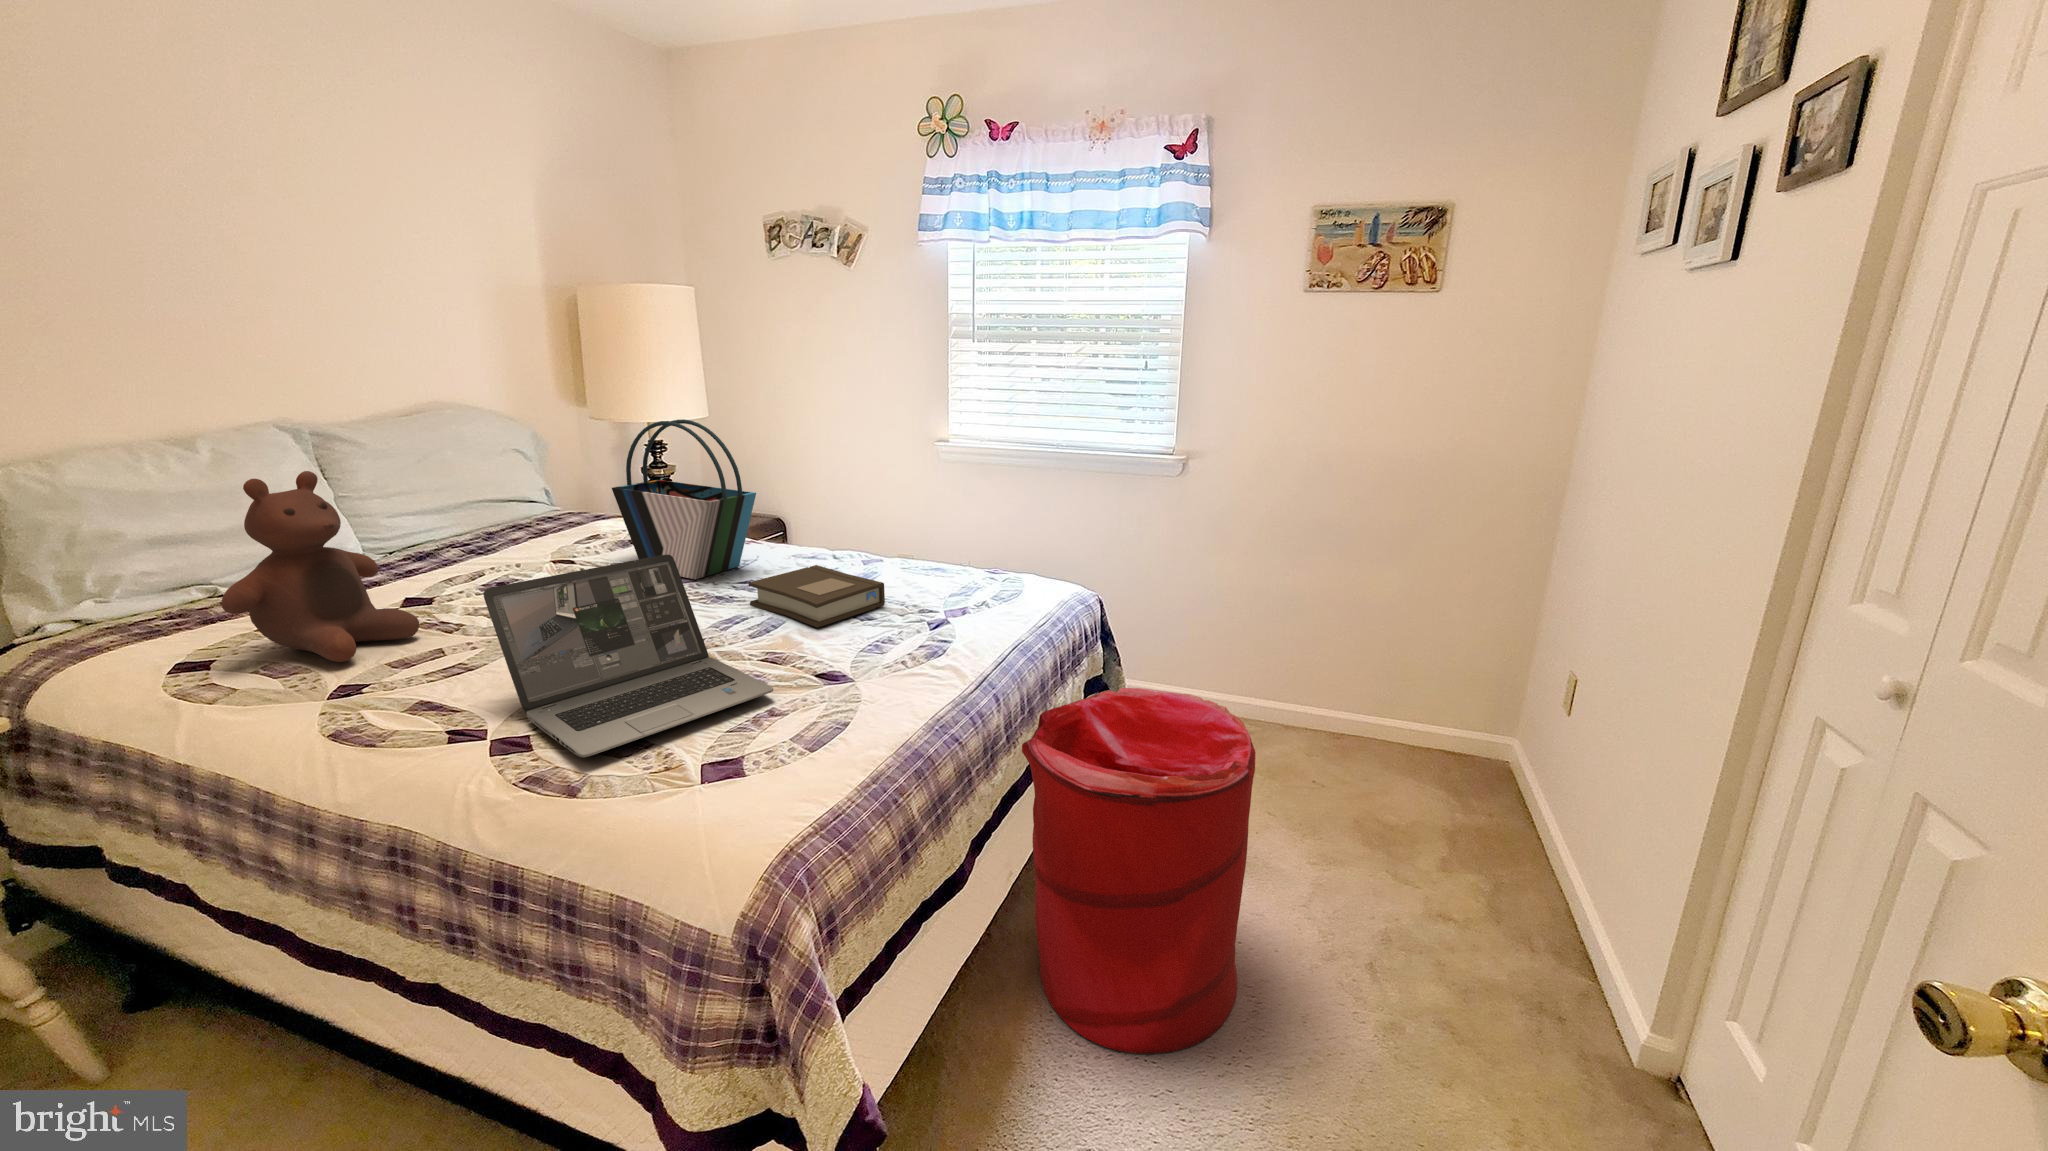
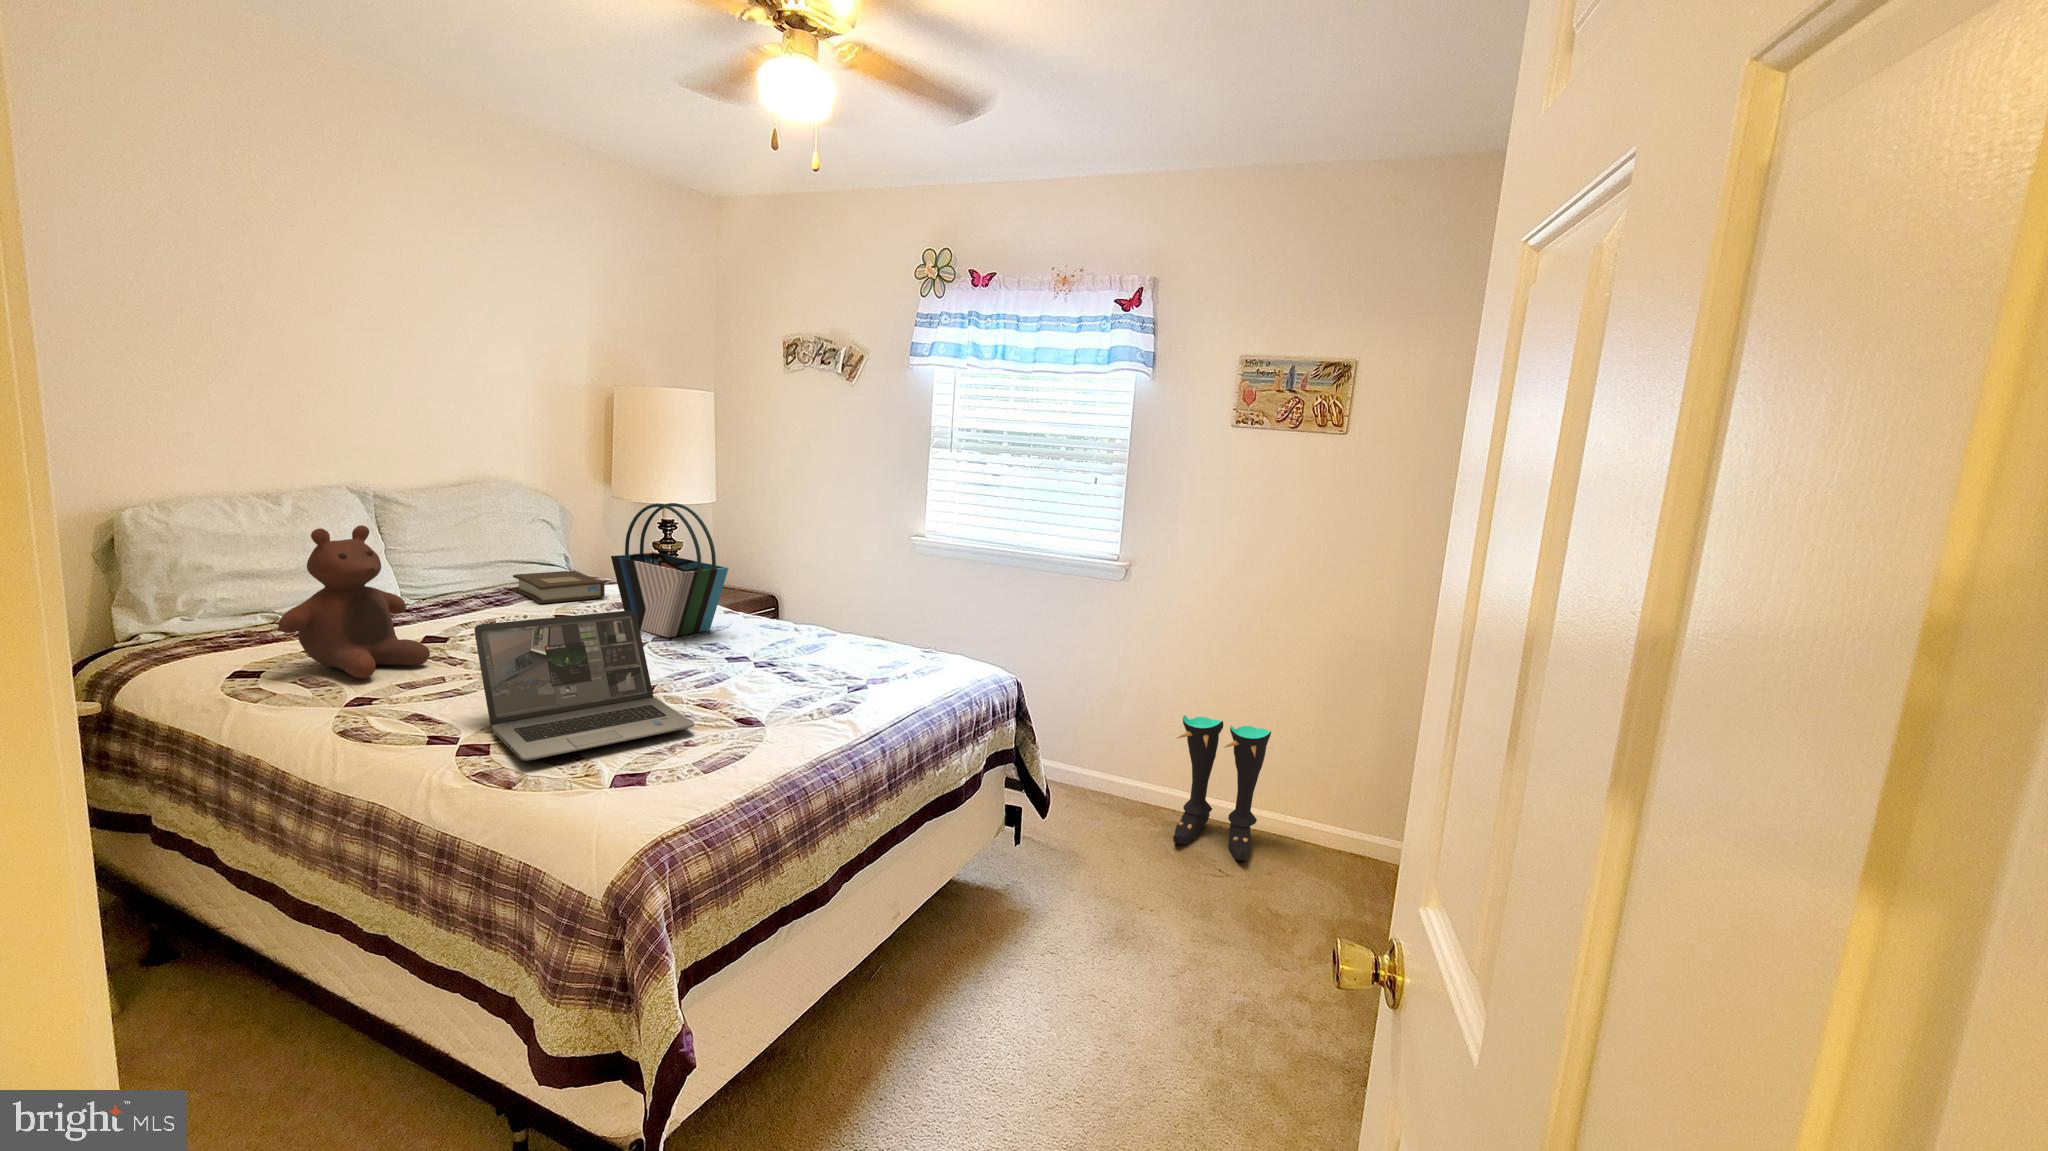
book: present [749,565,885,627] -> present [513,570,605,603]
boots: none [1257,620,1361,770] -> present [1173,715,1271,861]
laundry hamper: present [1022,688,1256,1054] -> none [907,755,1104,1083]

